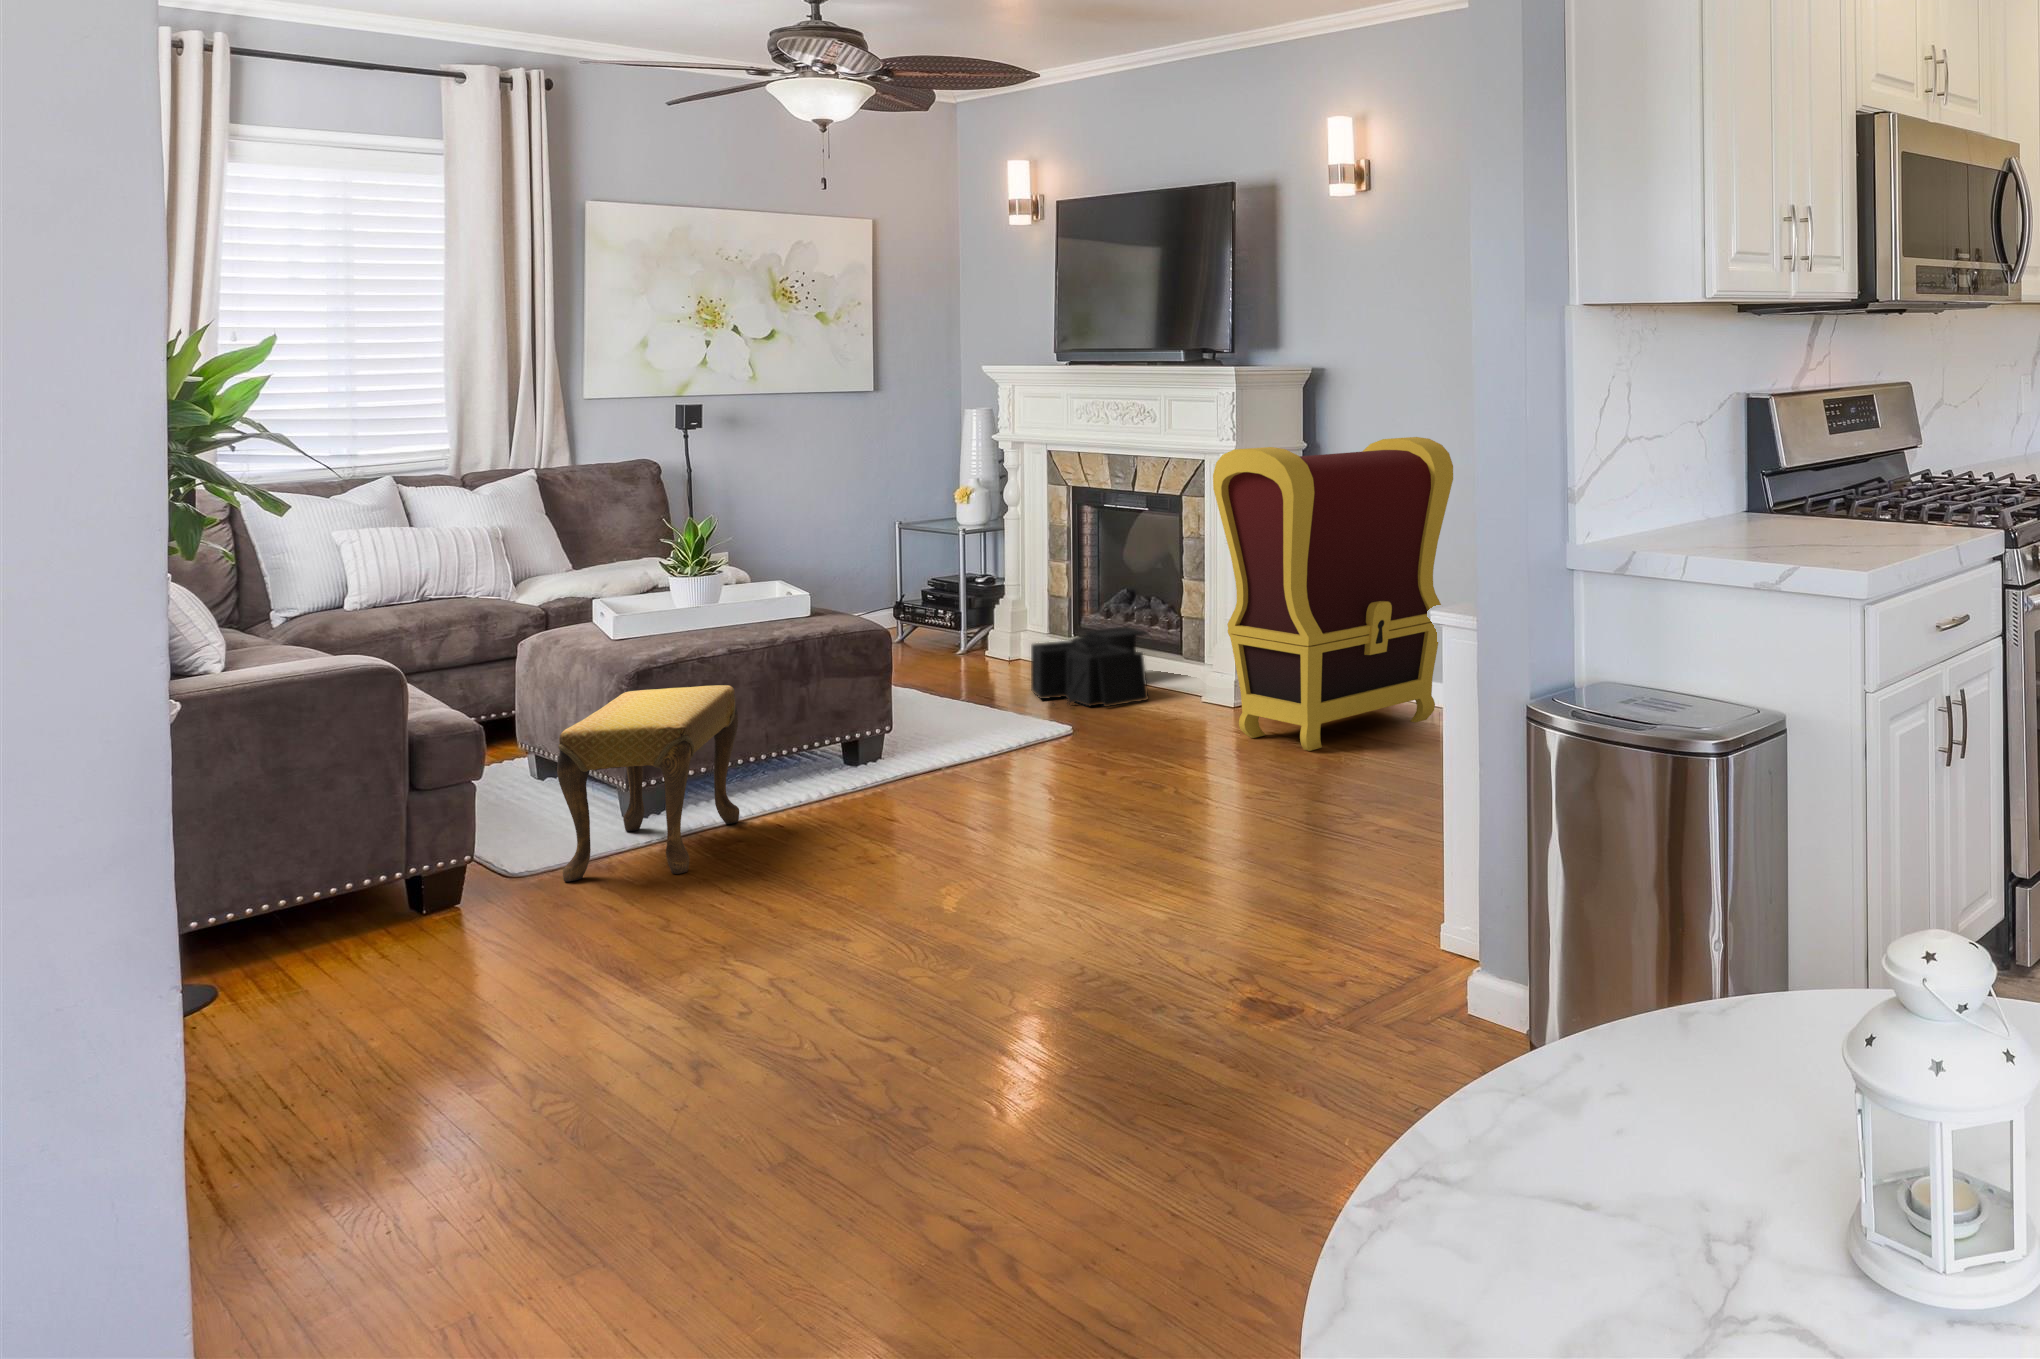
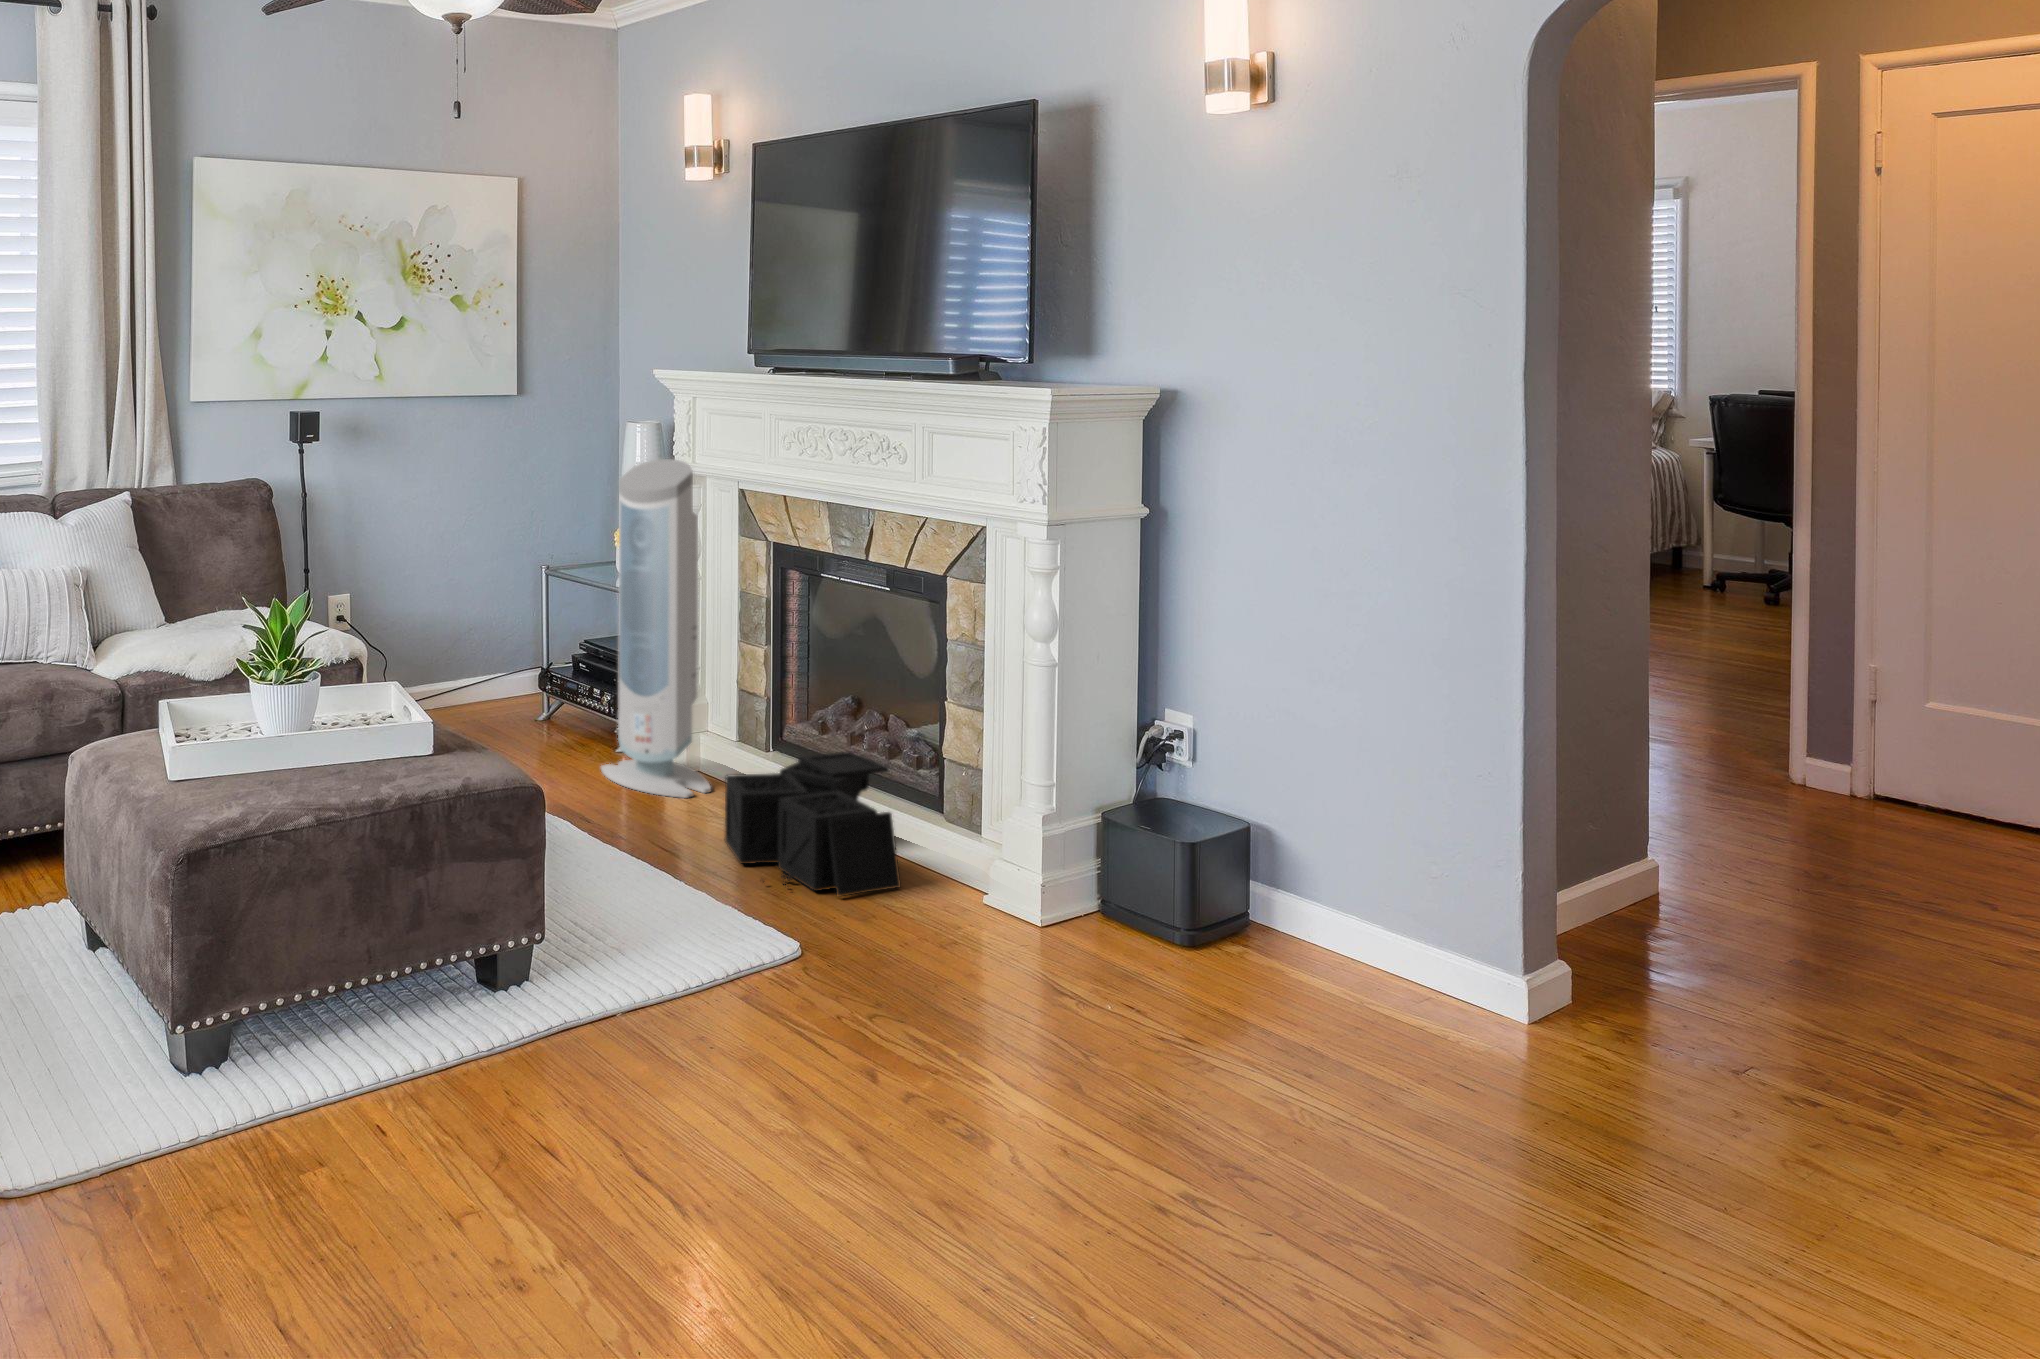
air purifier: none [943,431,1027,674] -> present [601,459,711,798]
armchair: present [1213,437,1453,751] -> none [1044,515,1457,1076]
footstool: present [557,685,739,881] -> none [38,891,321,1262]

